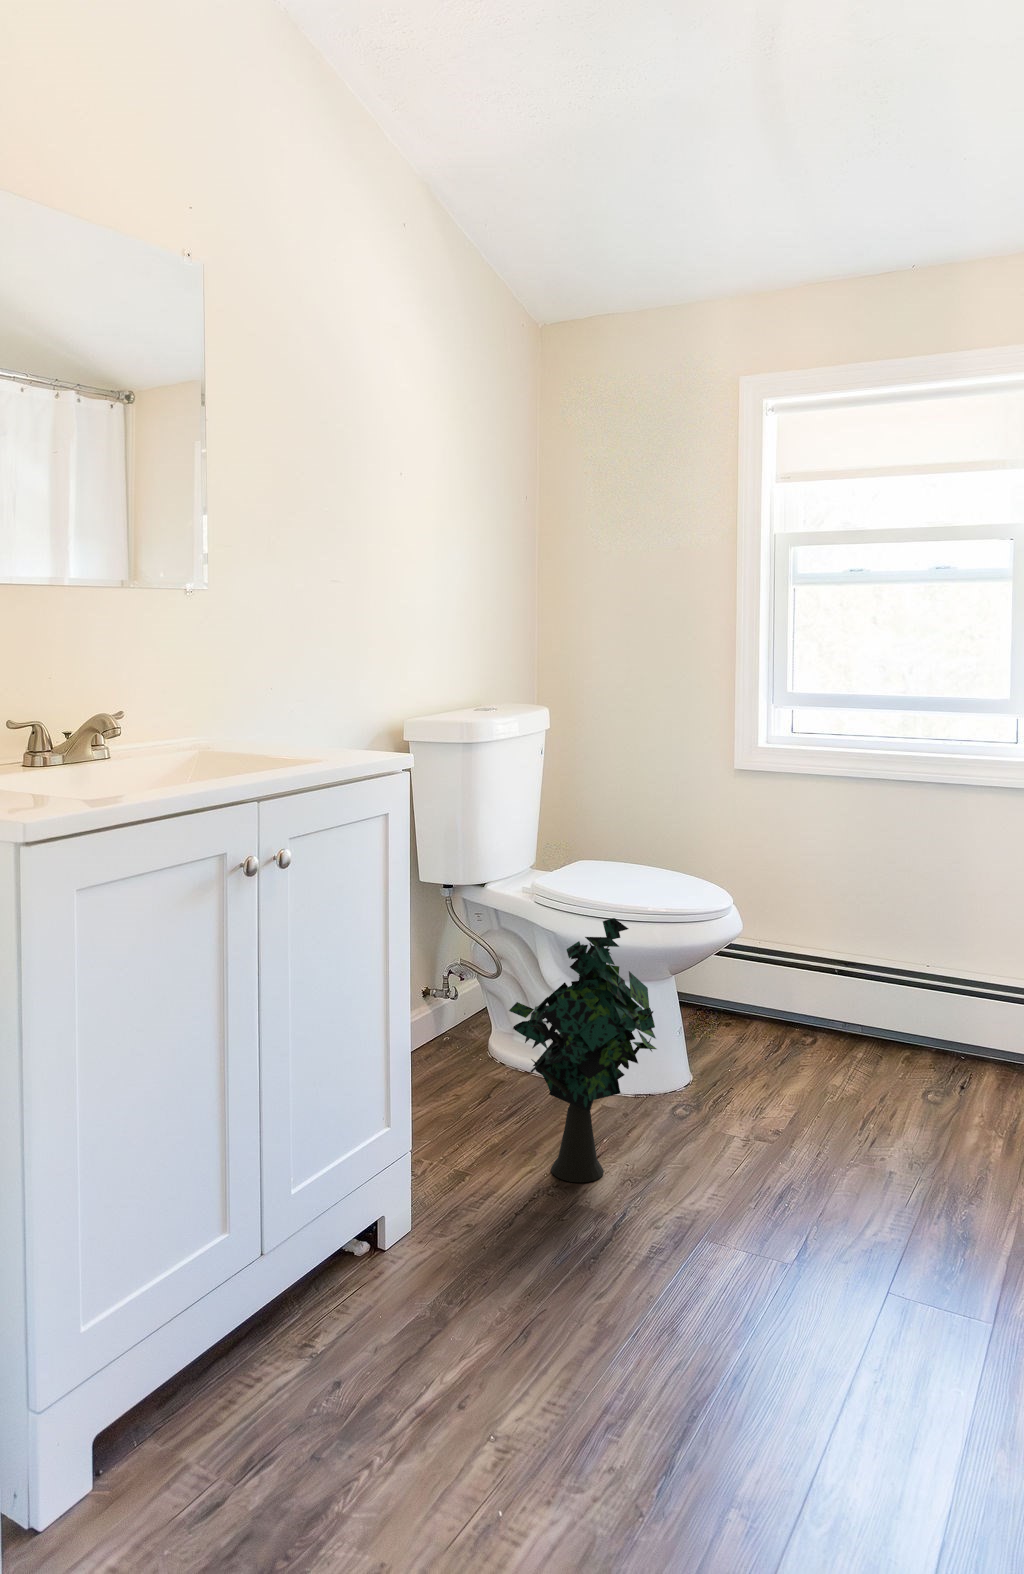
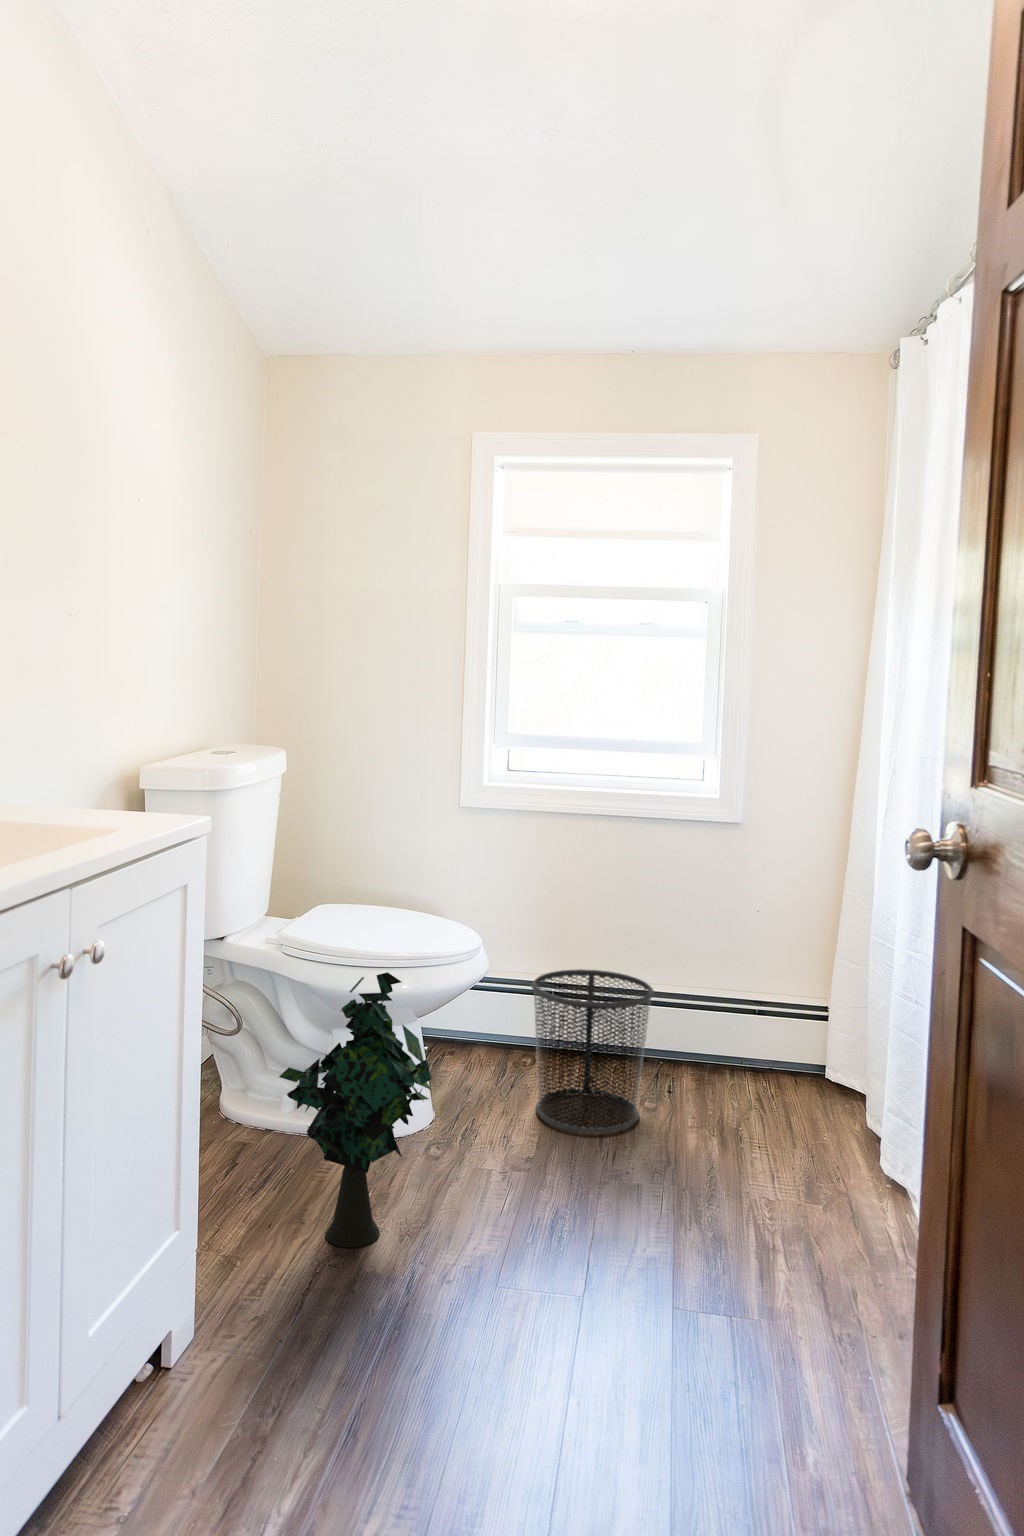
waste bin: none [797,942,937,1117] -> present [531,969,654,1134]

